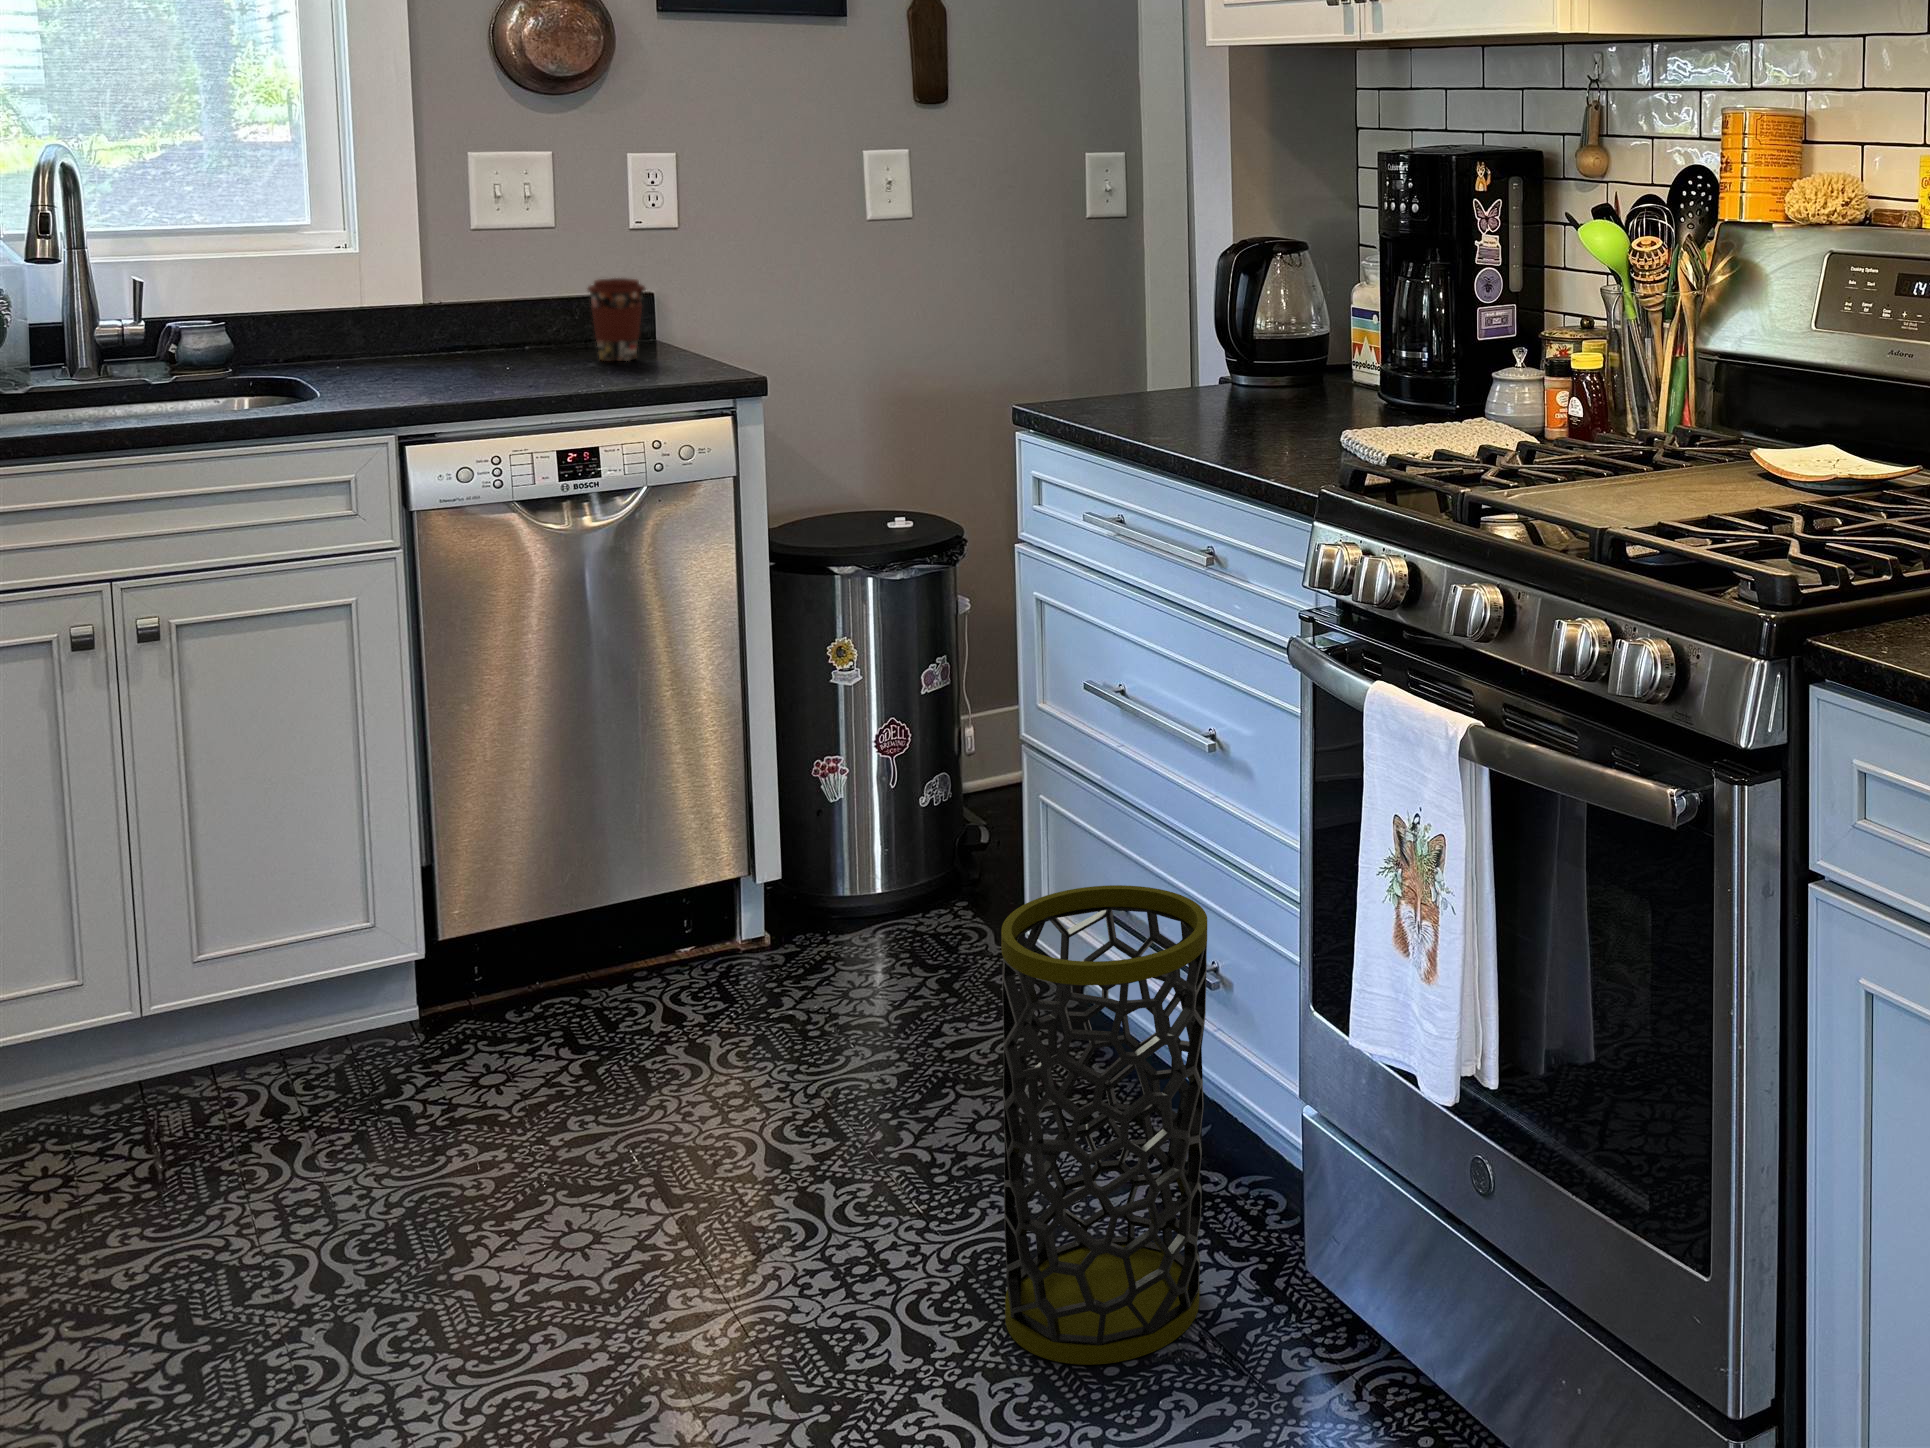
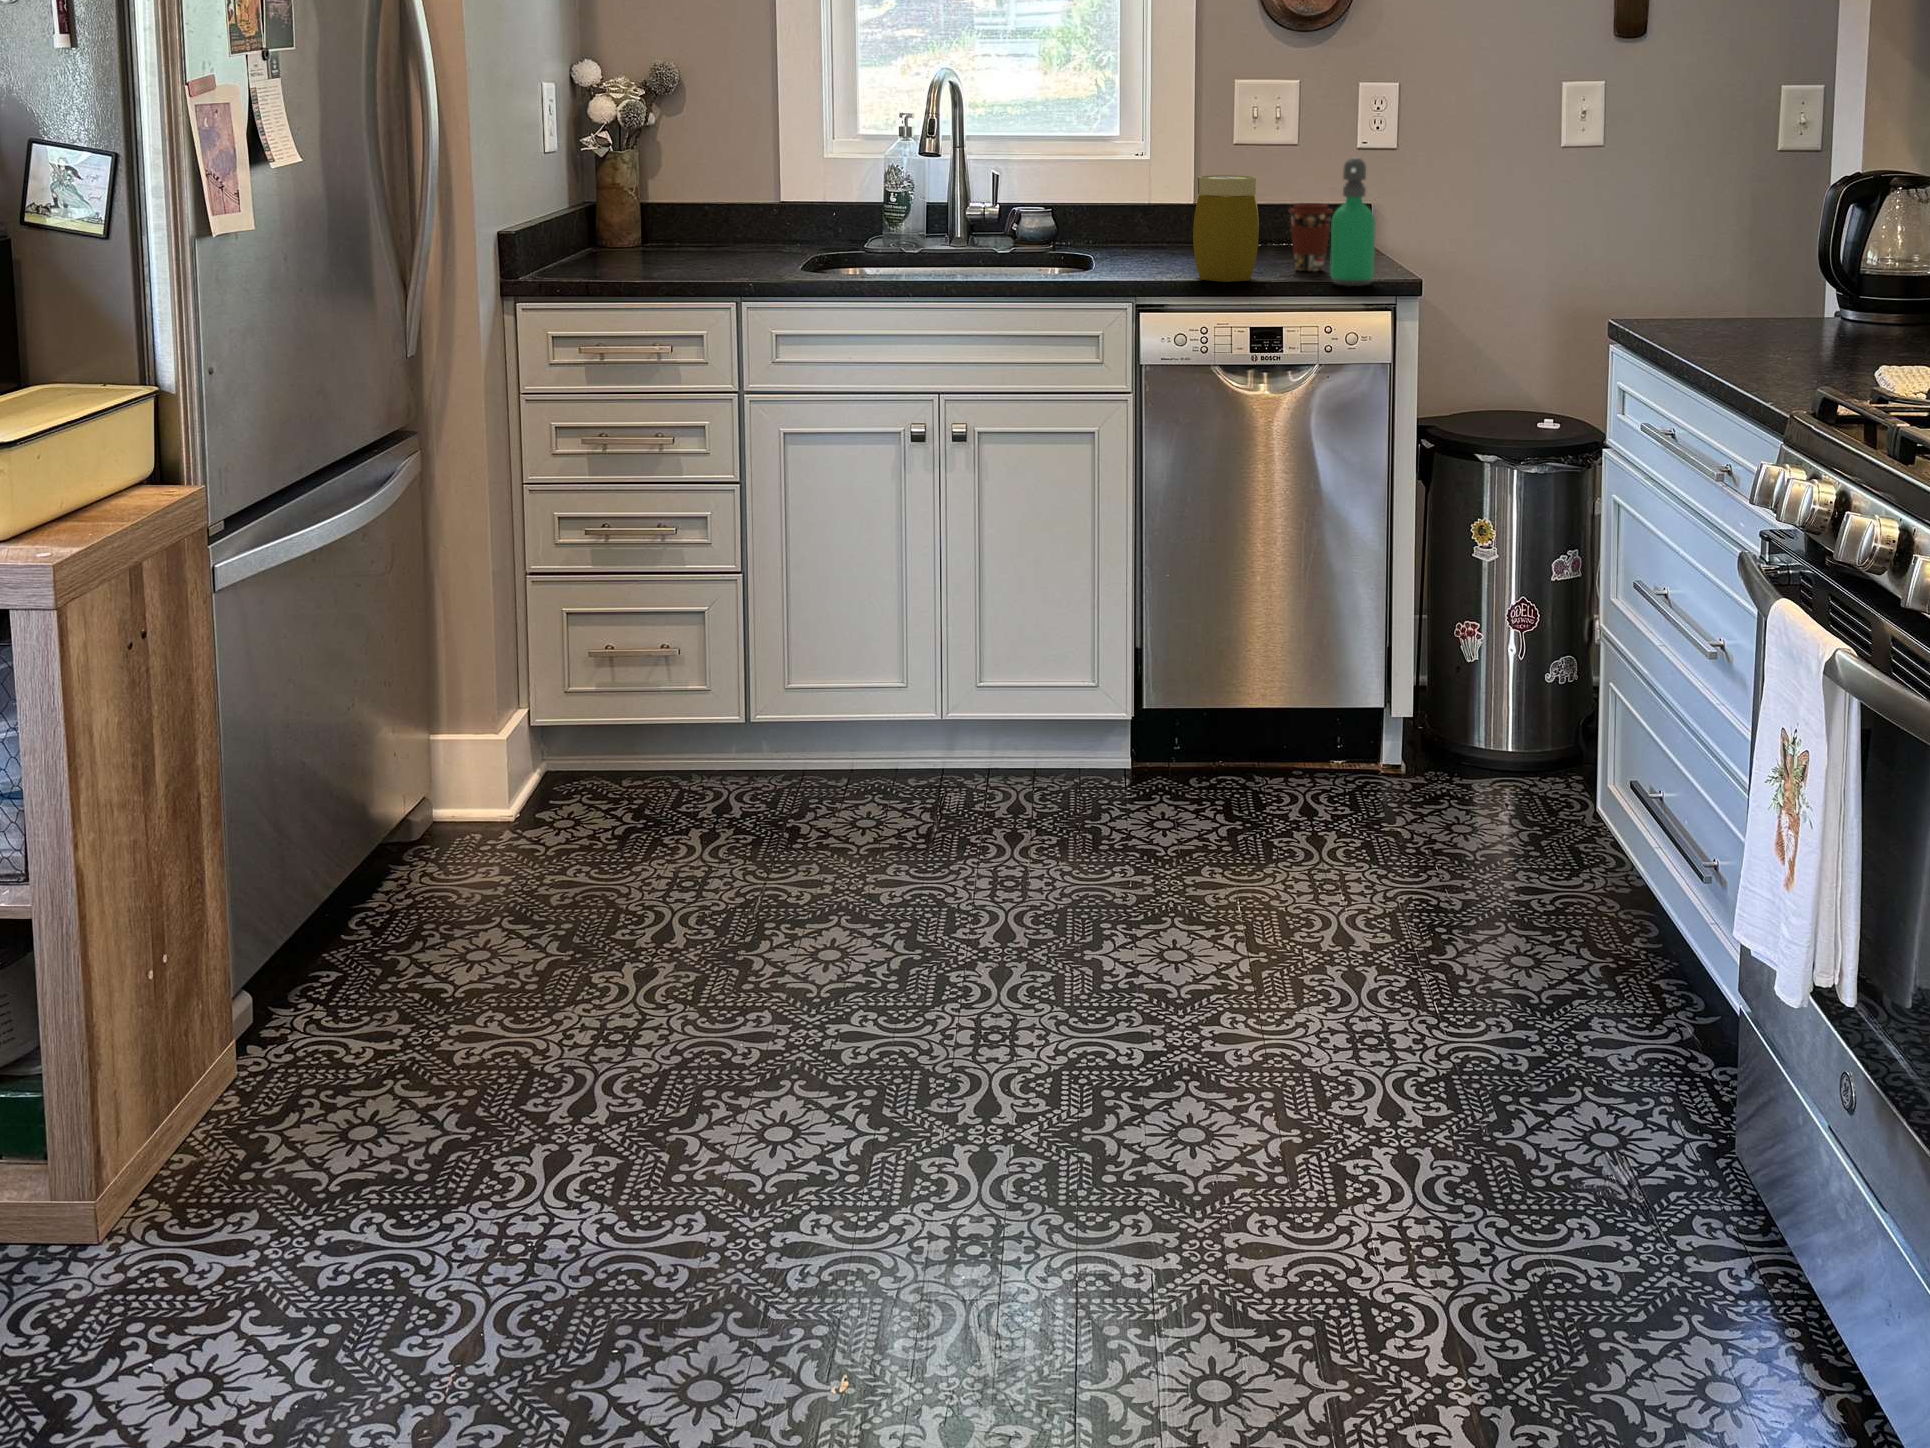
soap dispenser: none [660,226,716,378] -> present [1330,158,1375,286]
jar: none [472,250,566,383] -> present [1193,175,1259,282]
trash can: present [1001,885,1207,1365] -> none [1468,751,1668,1182]

